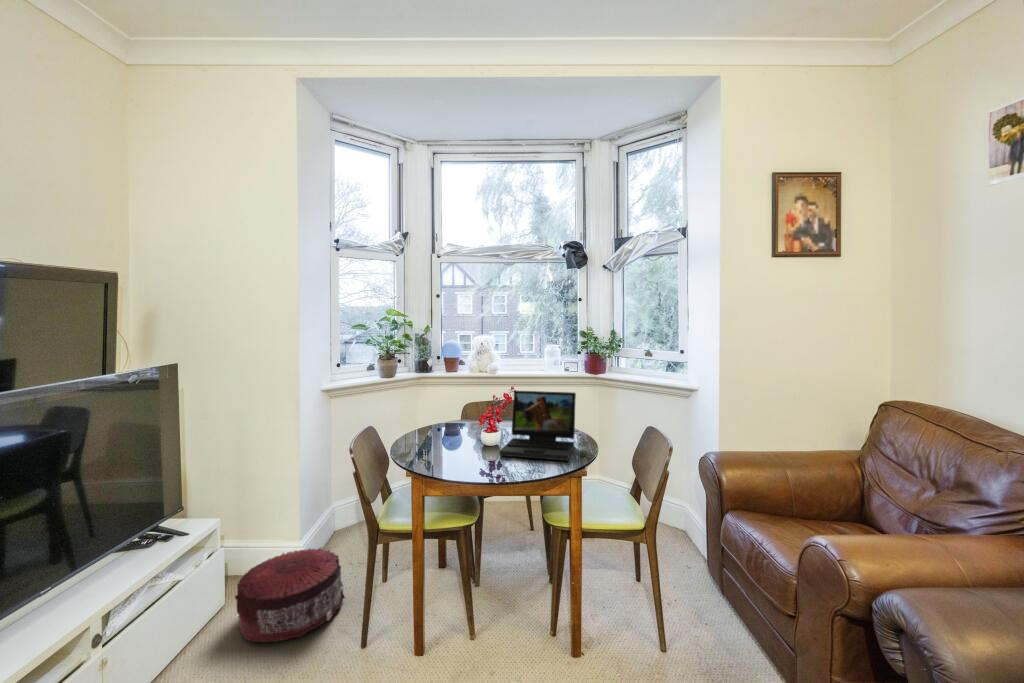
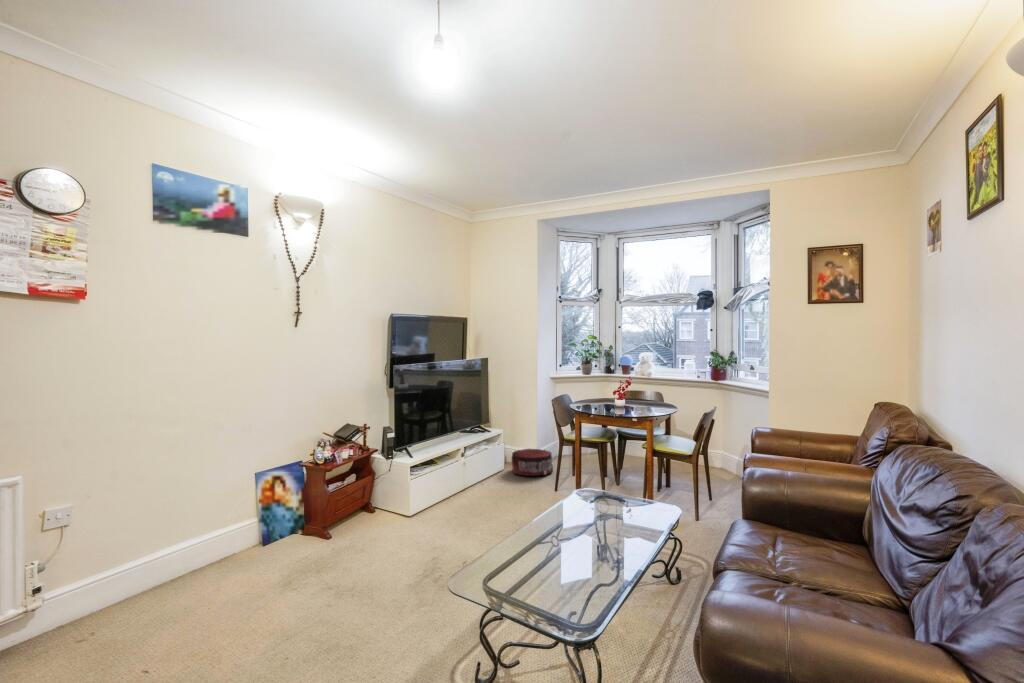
laptop: present [499,391,576,461] -> none [616,380,662,412]

